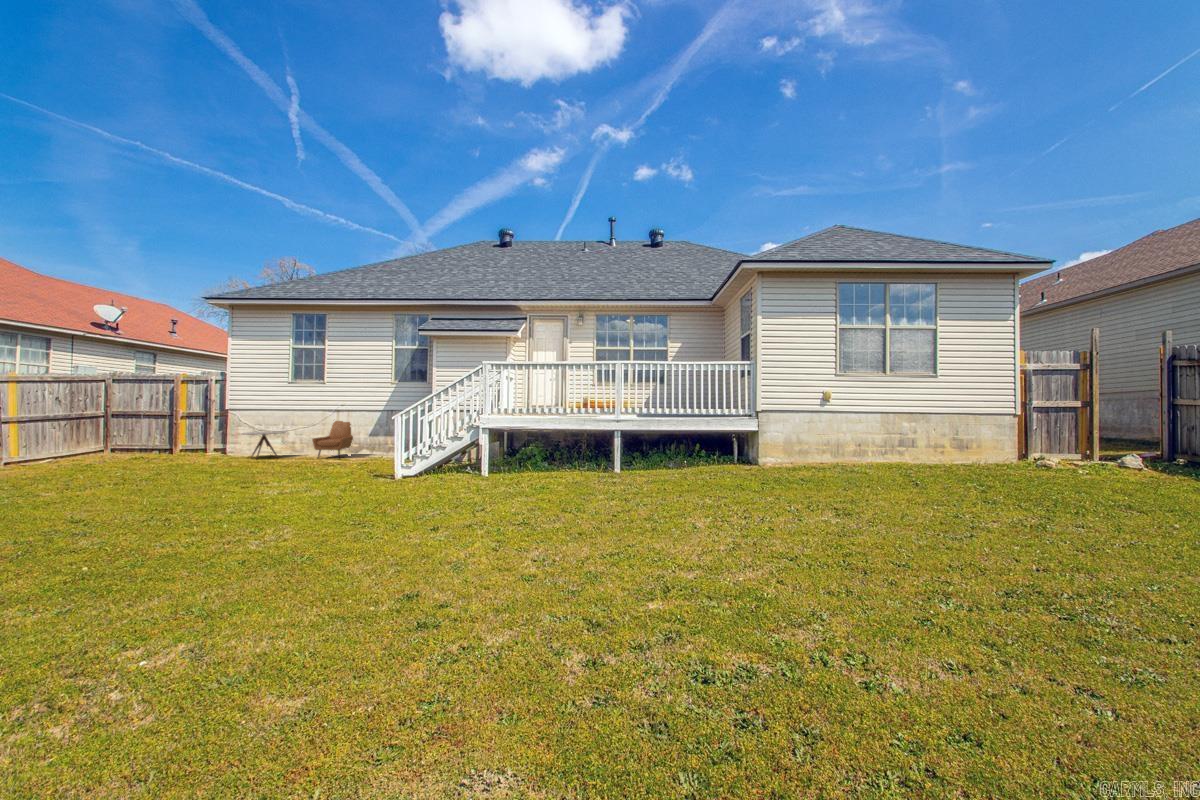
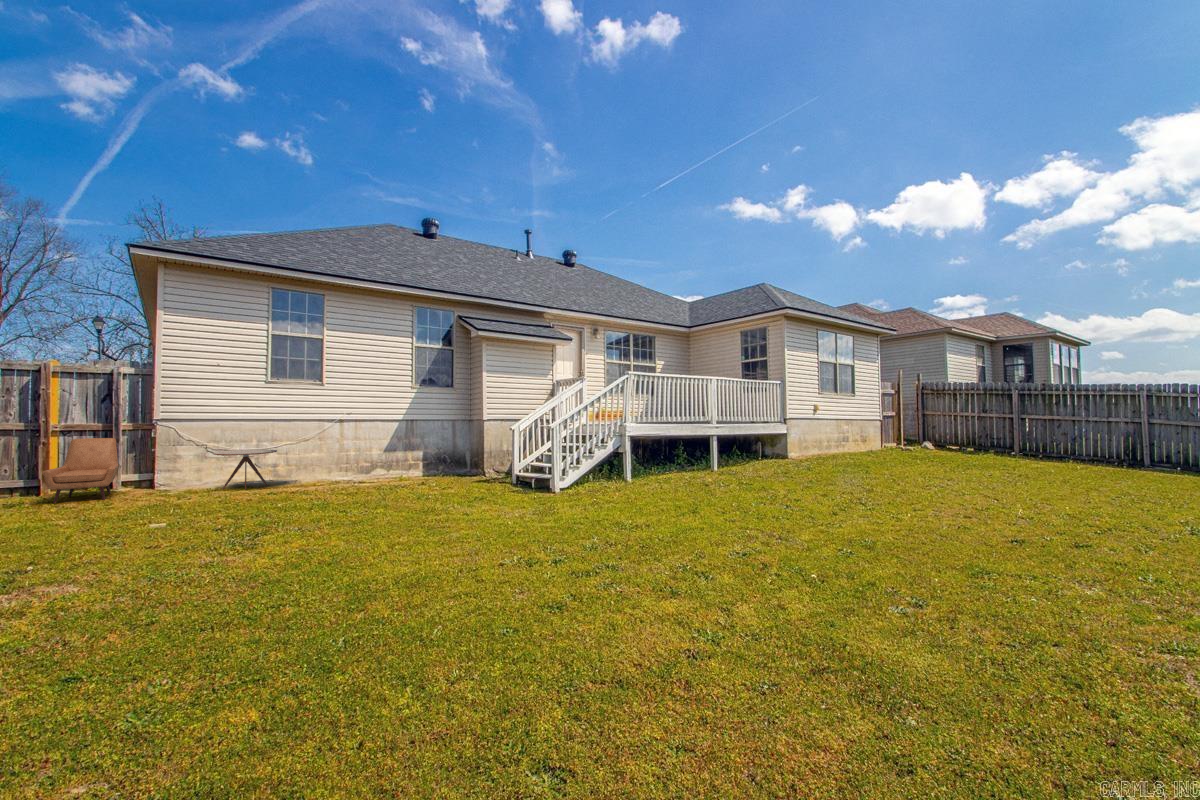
chair: present [312,421,353,458] -> present [42,438,119,503]

